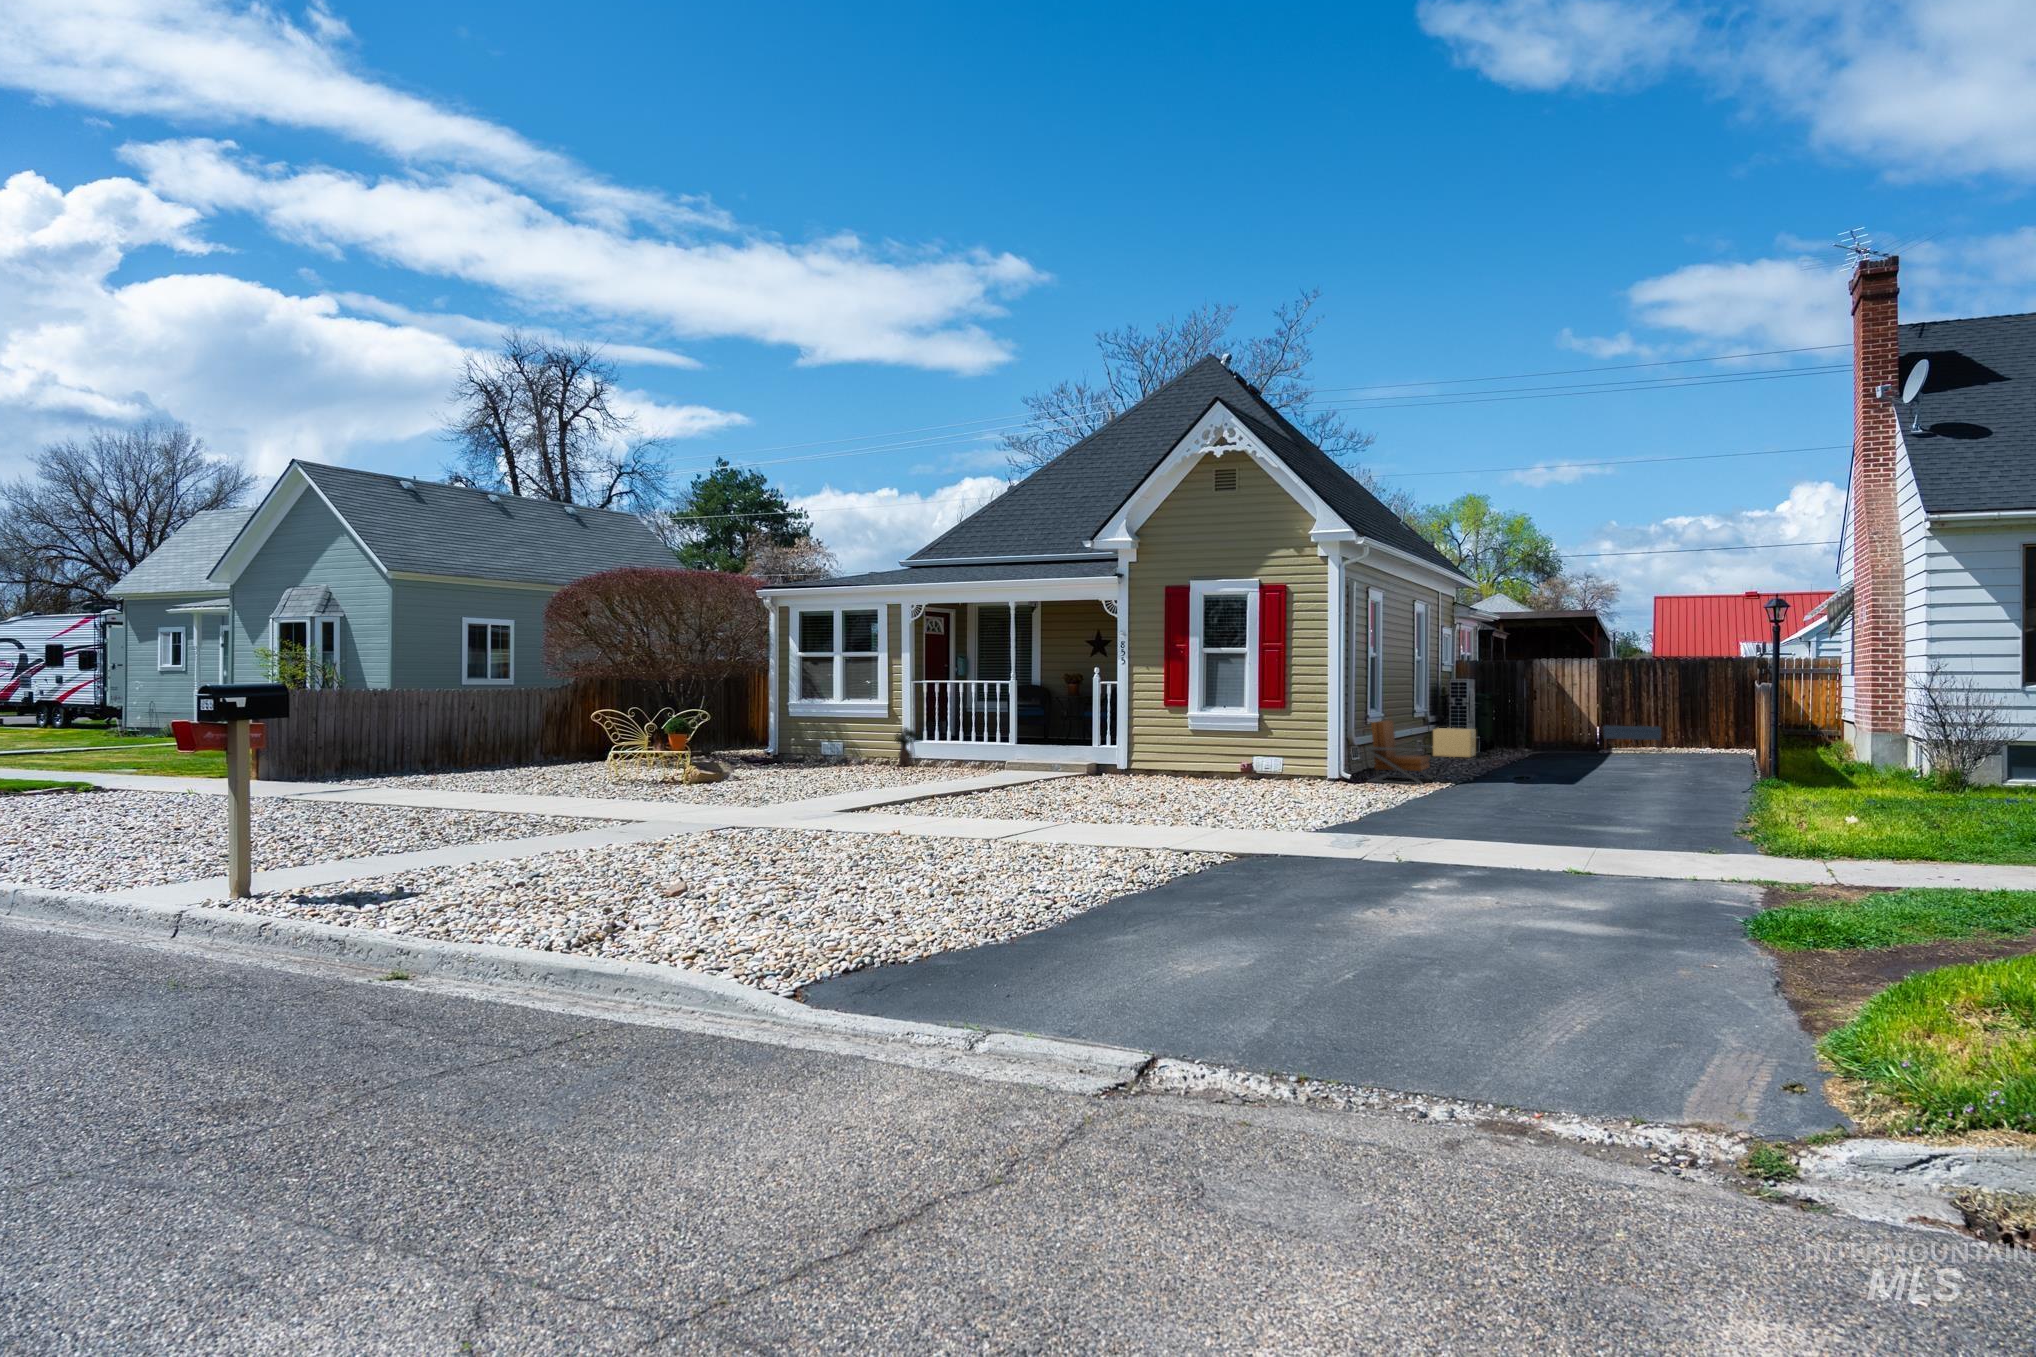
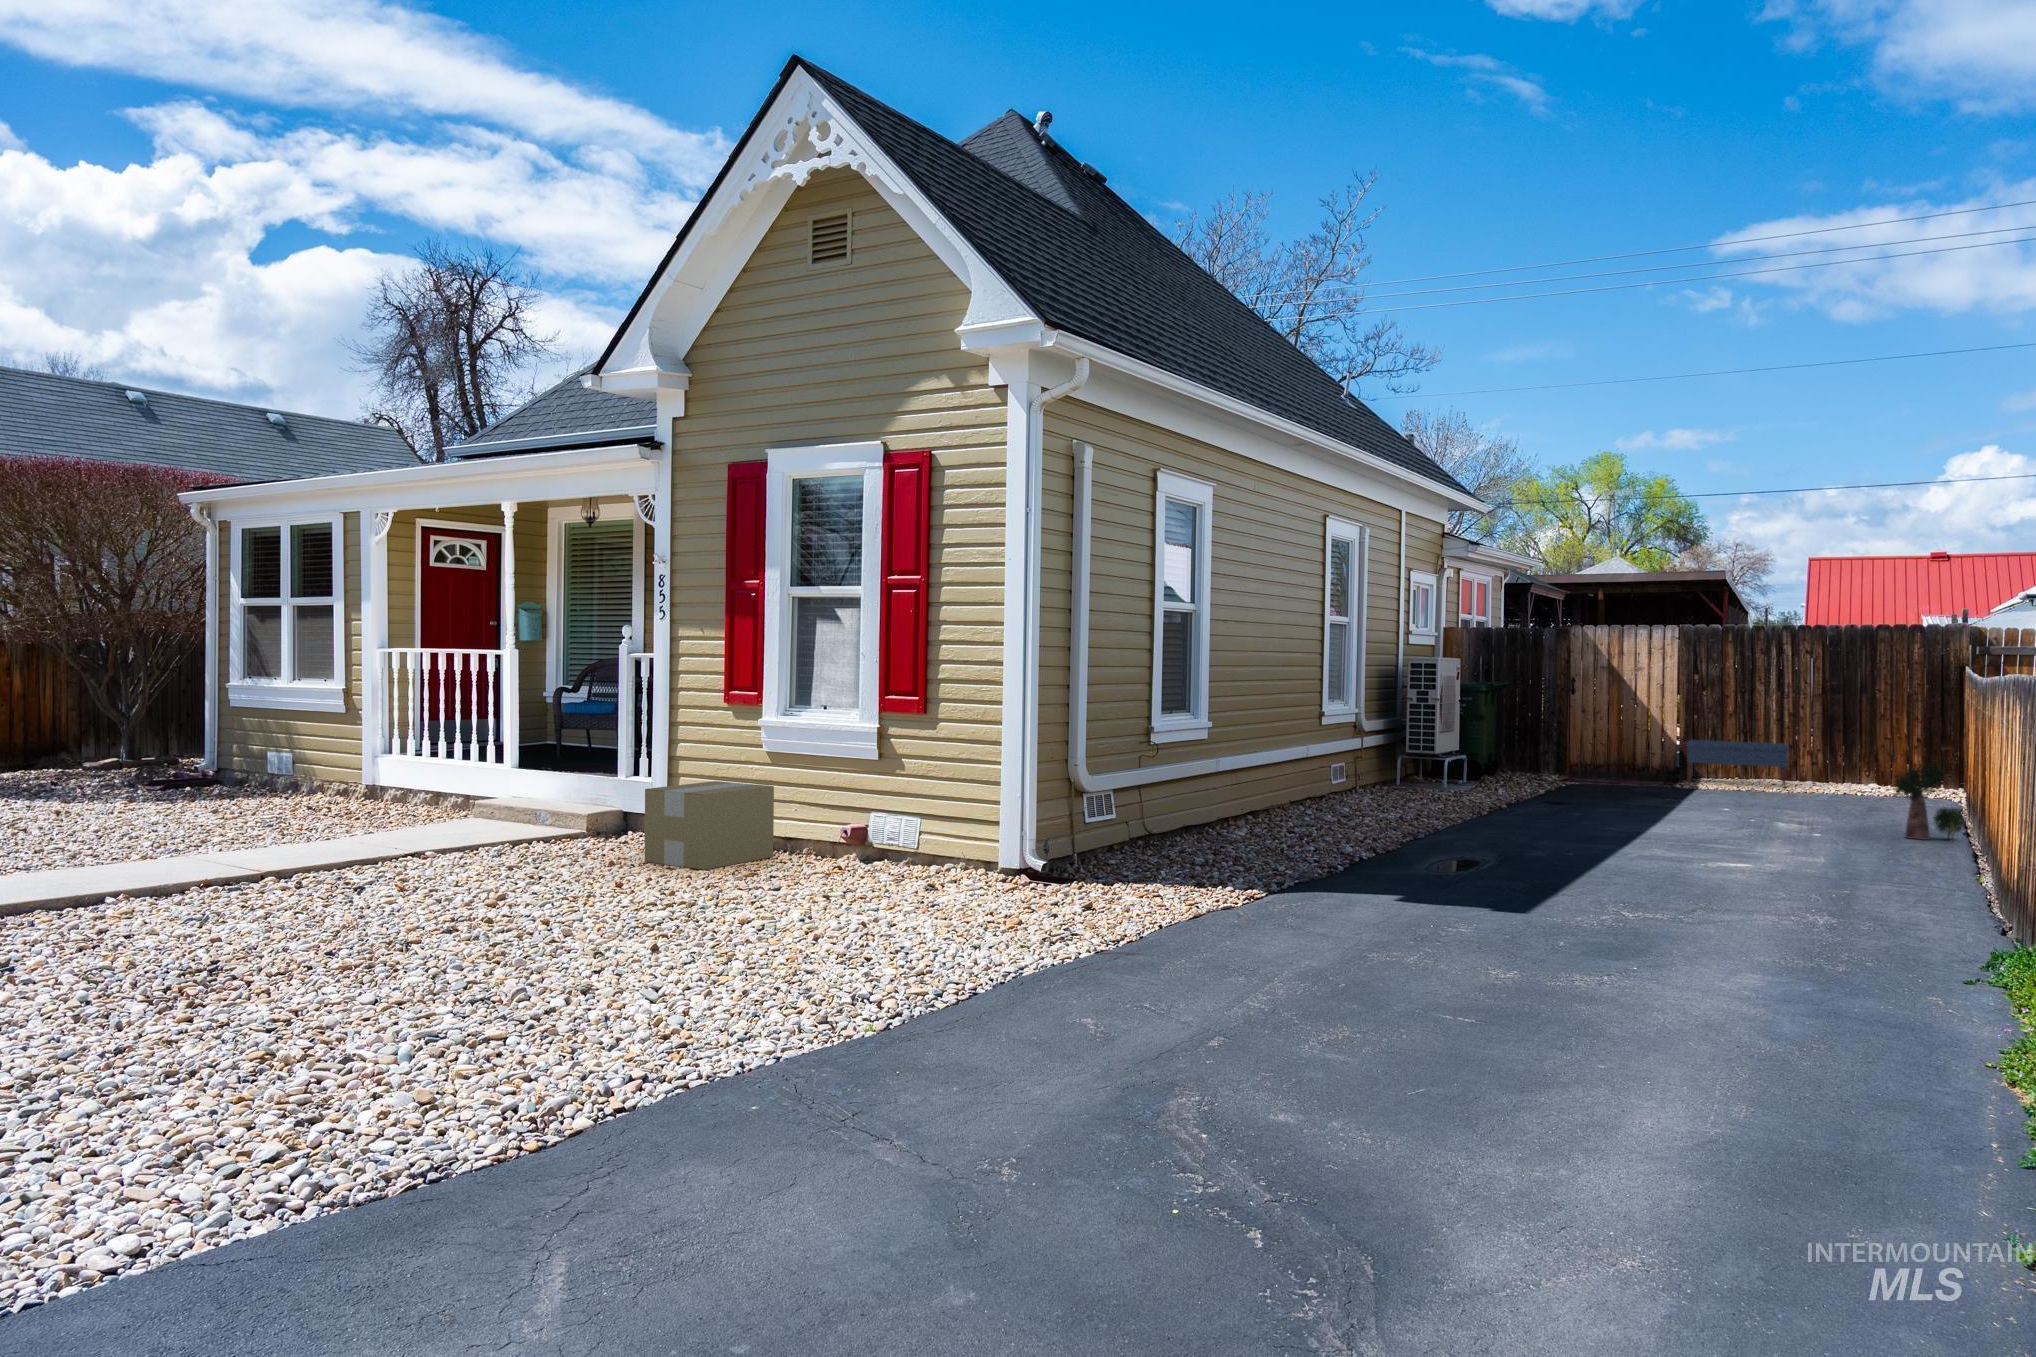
lounge chair: present [1365,720,1433,784] -> none [1107,739,1270,885]
potted plant: present [895,728,921,766] -> present [1894,762,1965,840]
cardboard box: present [1433,728,1476,757] -> present [645,781,774,870]

